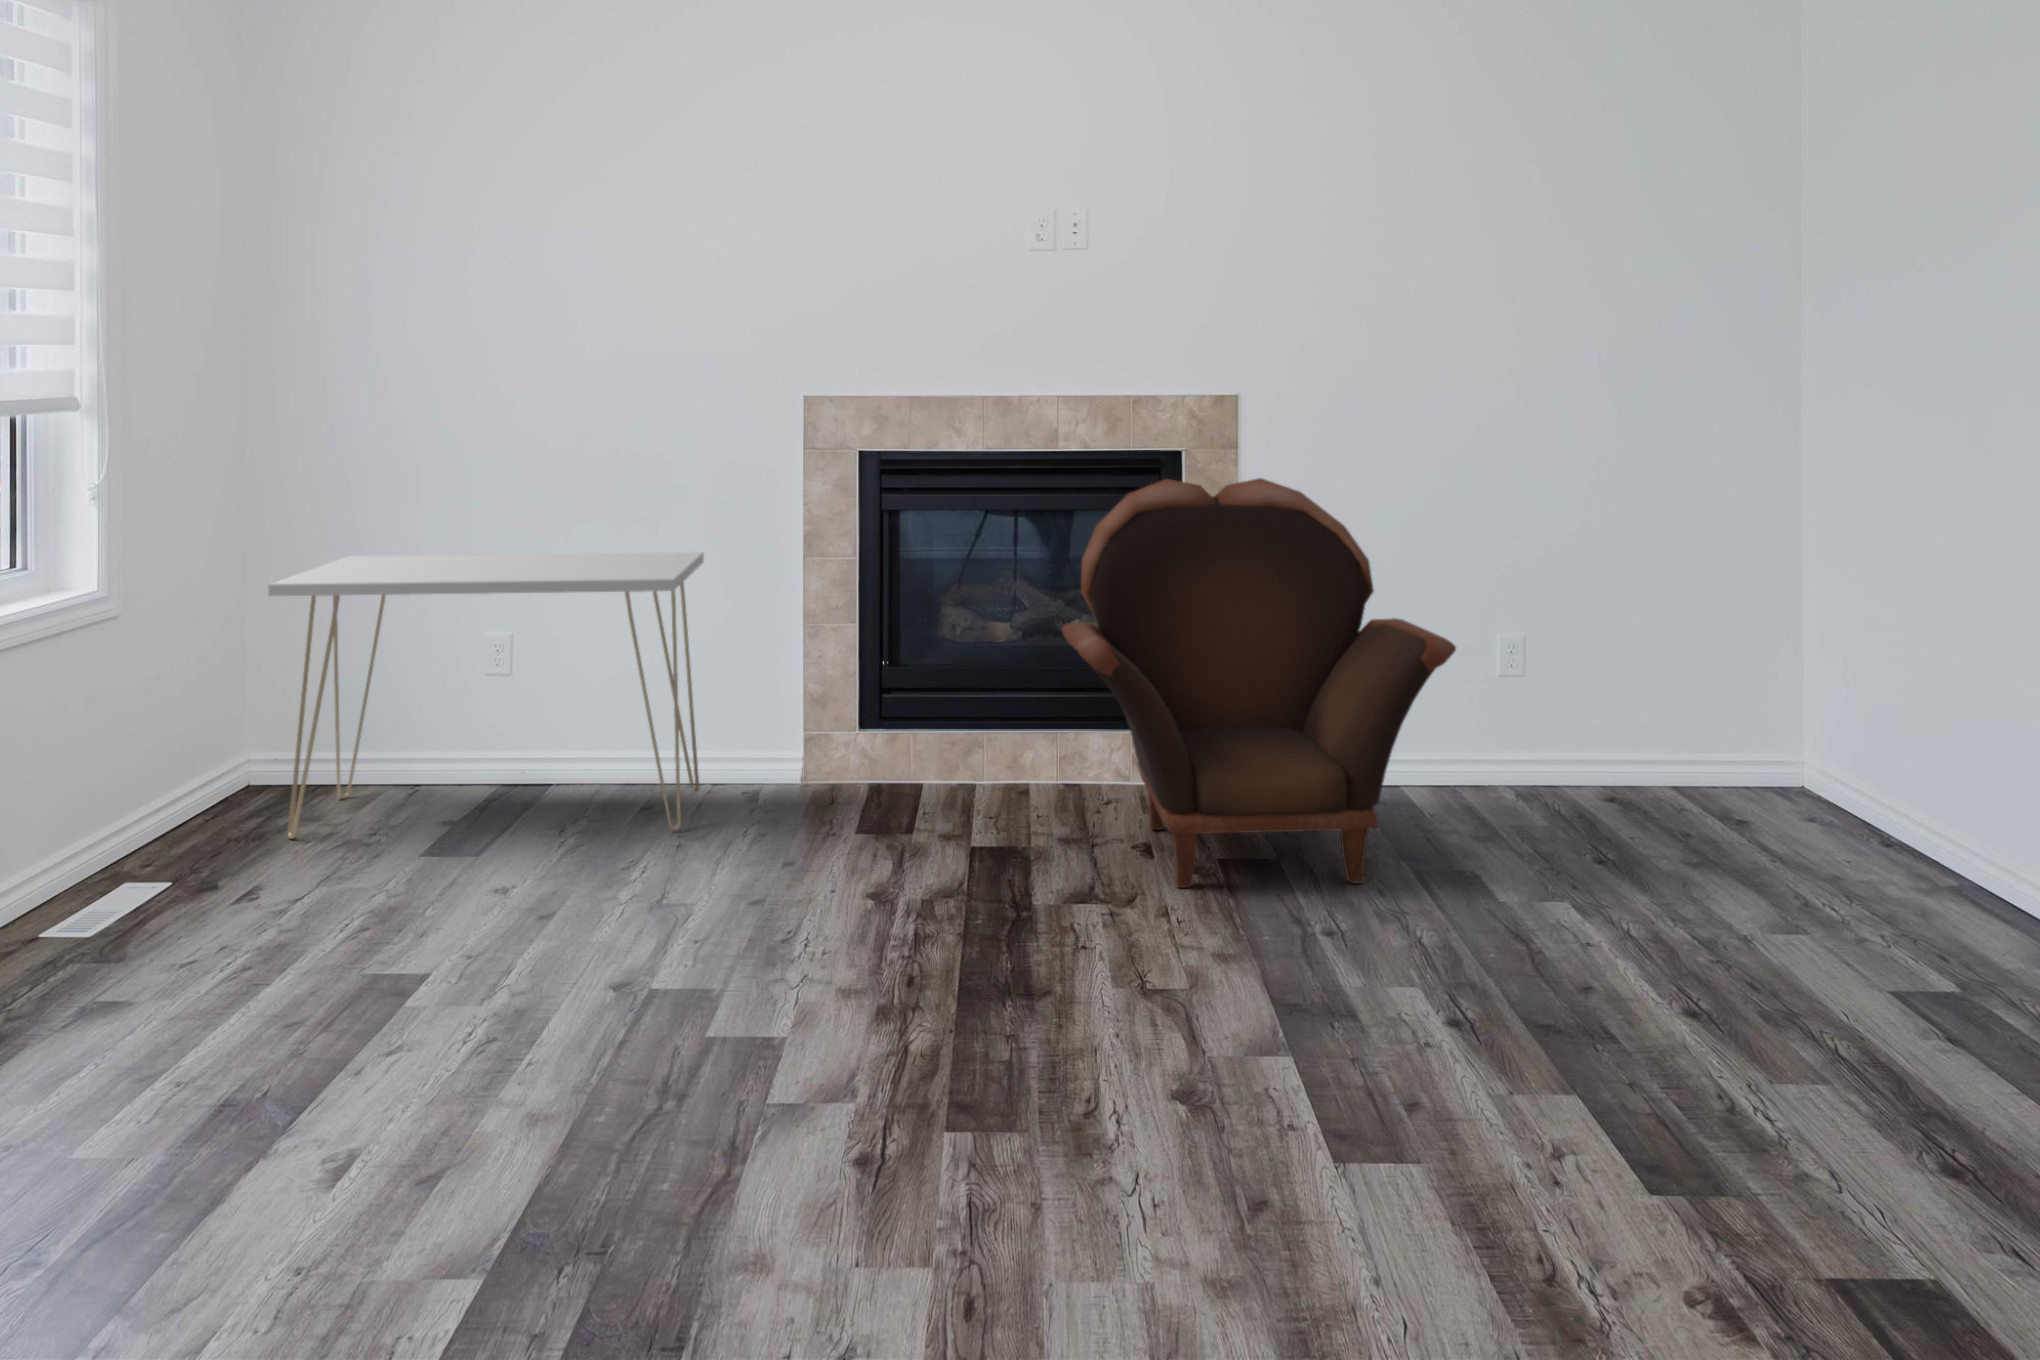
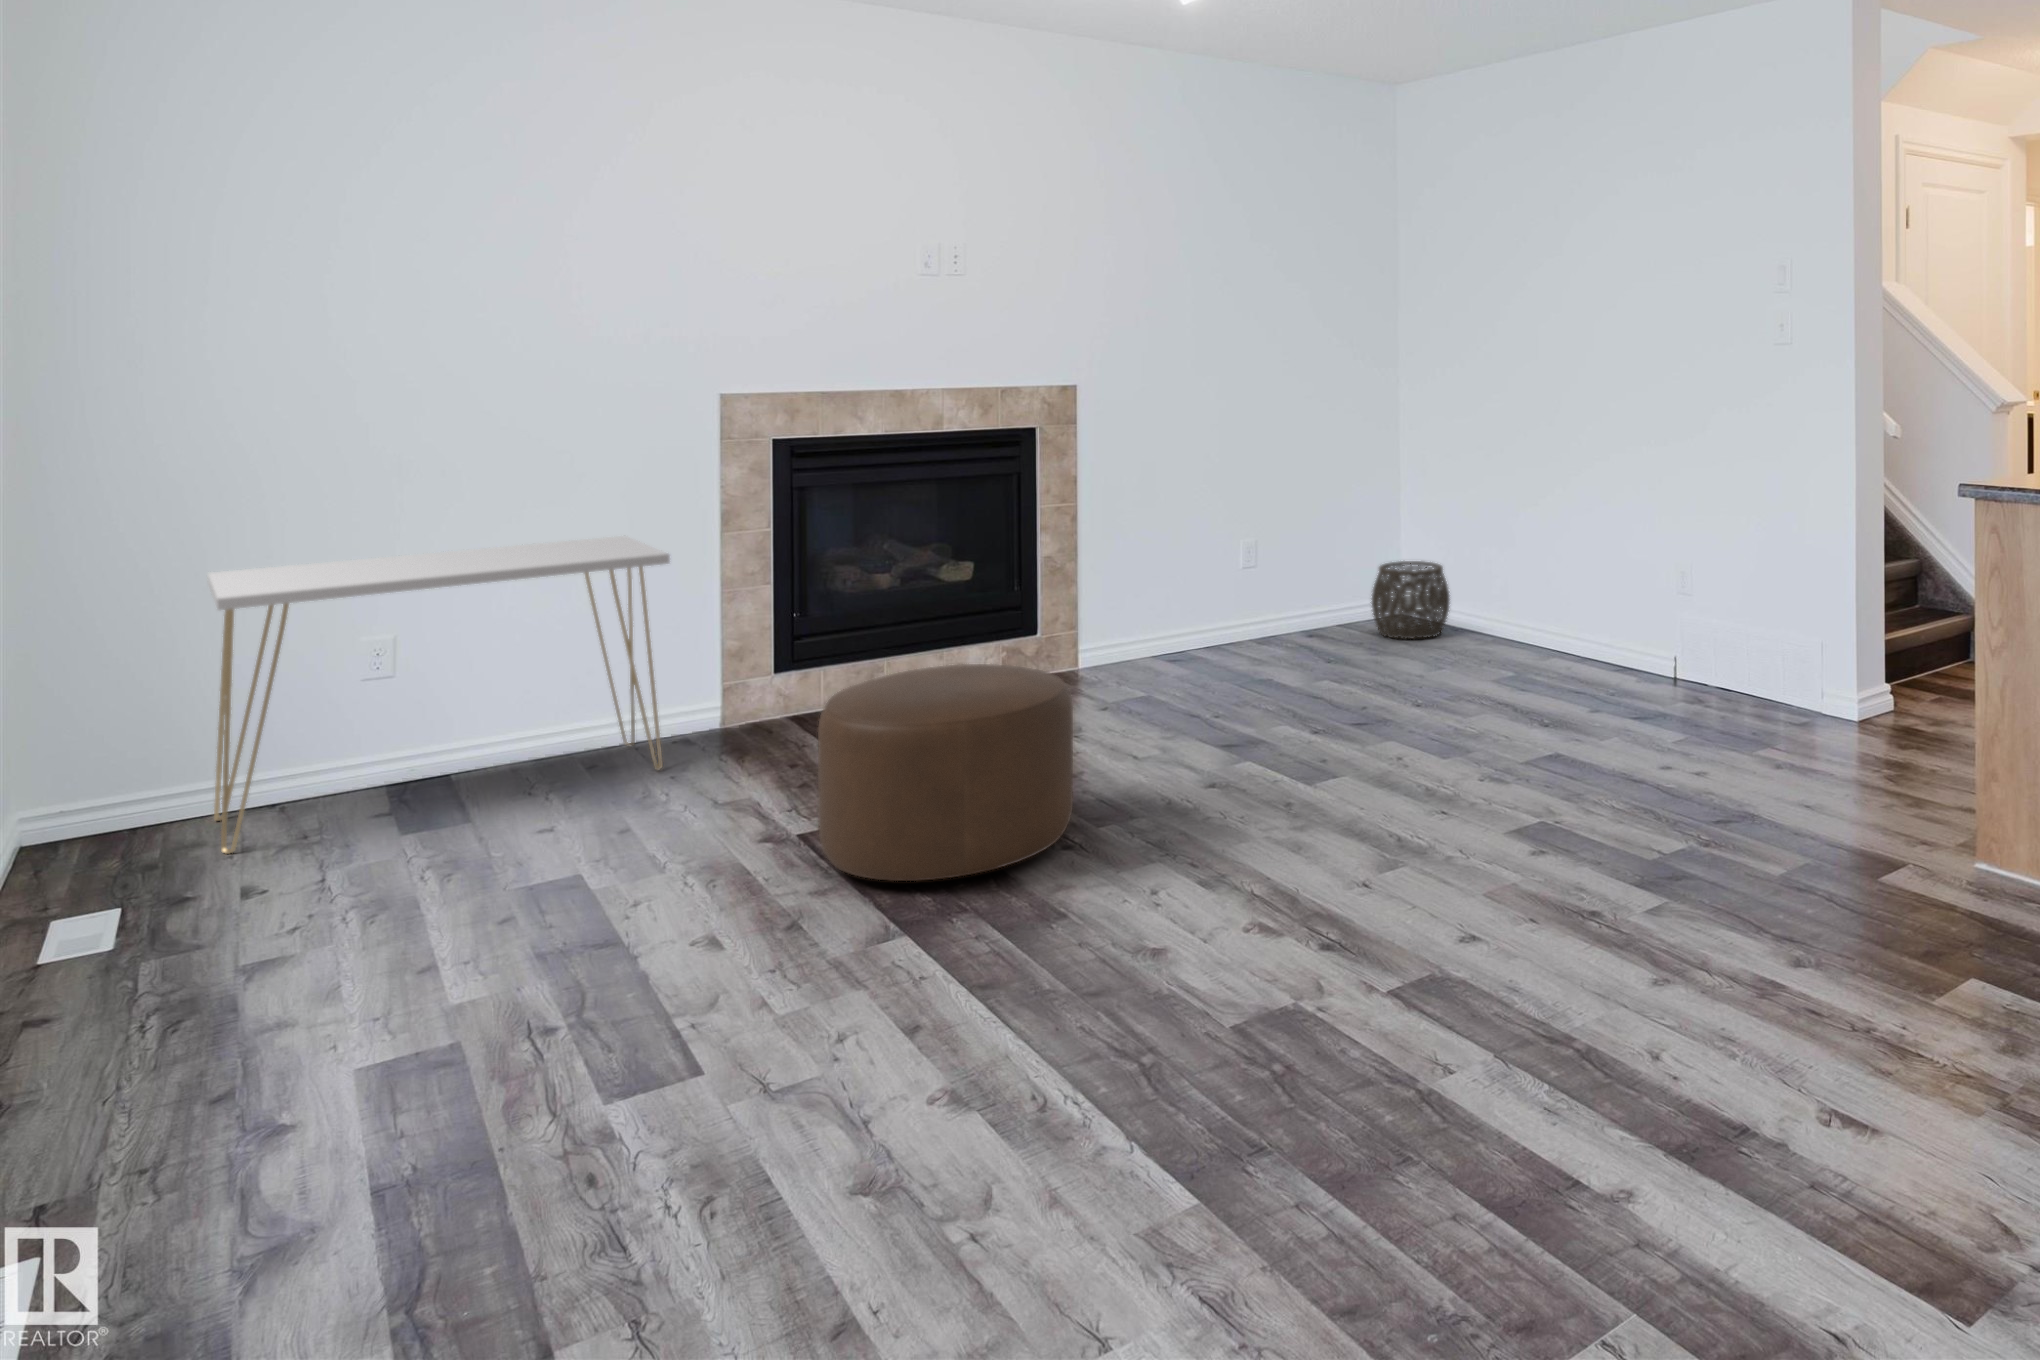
armchair: present [1062,478,1456,888] -> none [986,444,1265,723]
woven basket: none [1716,698,1869,841] -> present [1372,561,1450,639]
ottoman: none [581,779,934,1128] -> present [818,664,1073,881]

